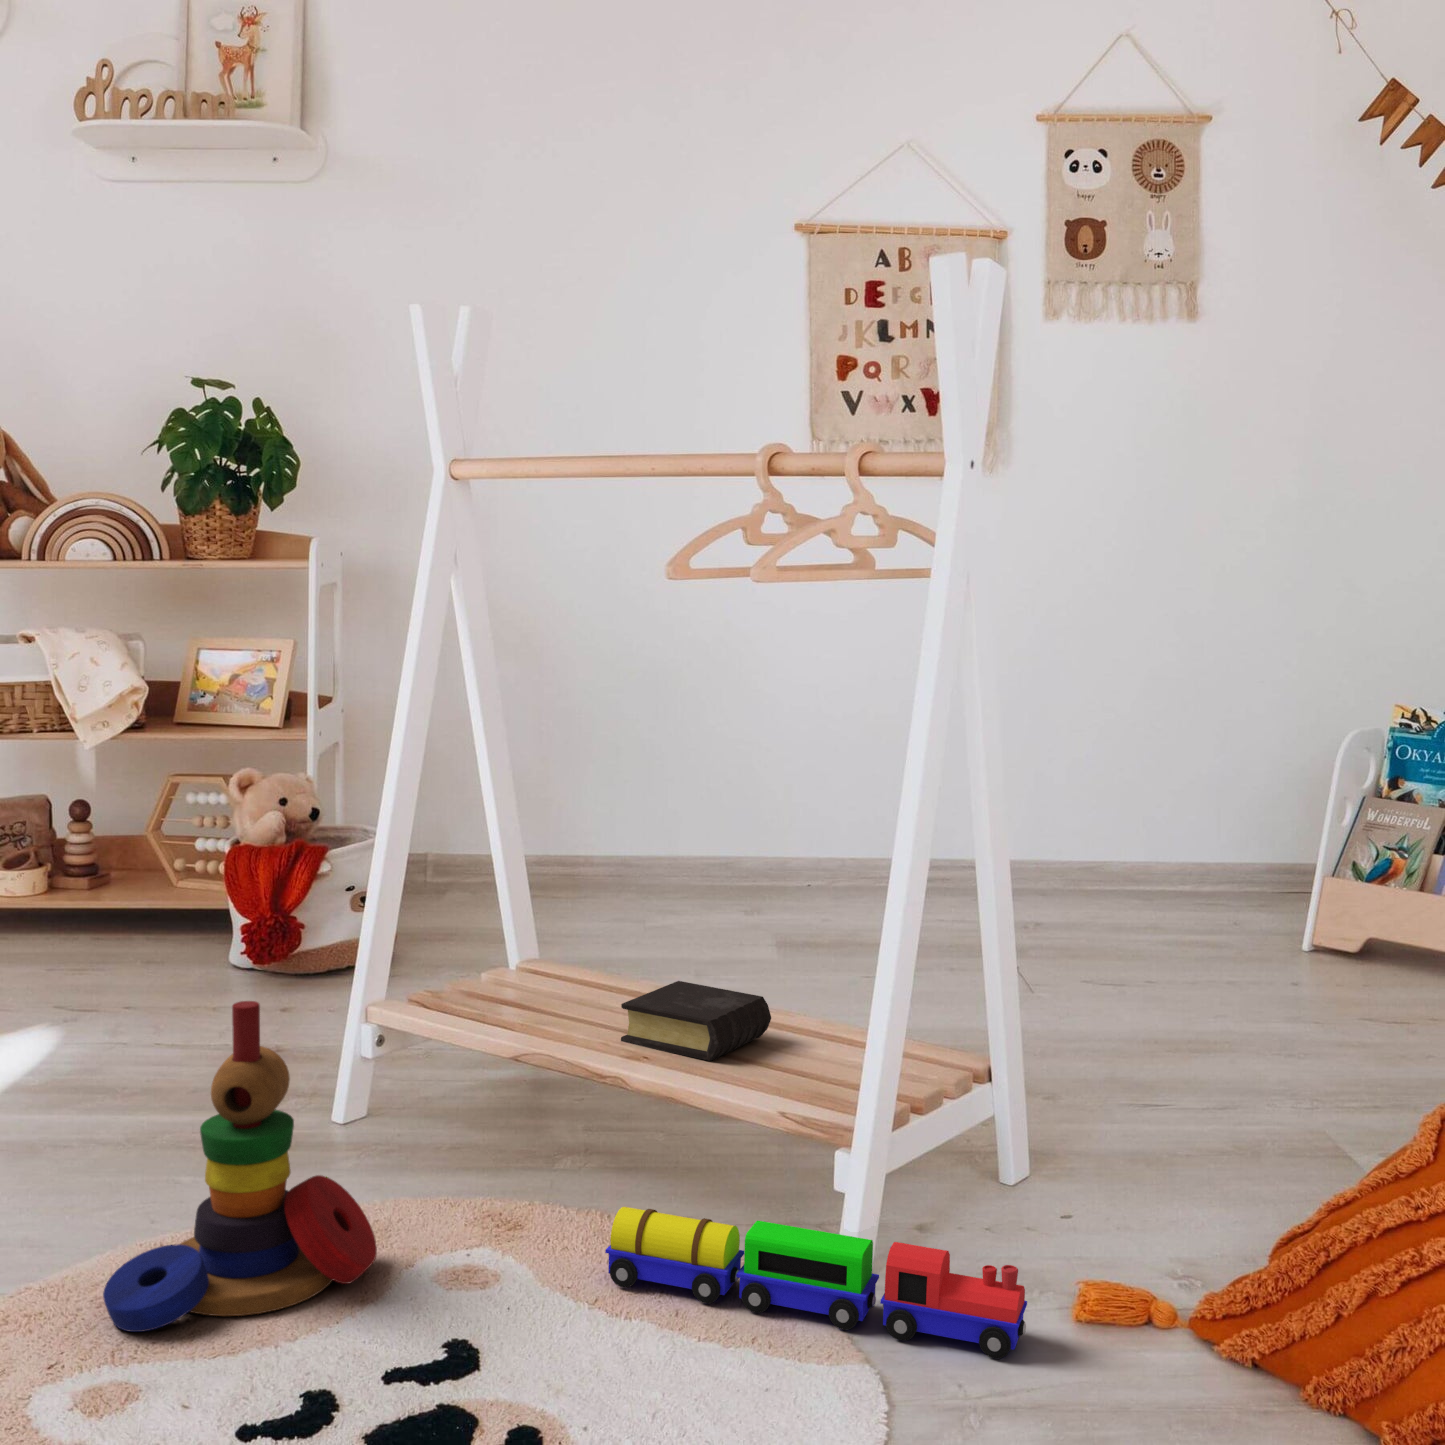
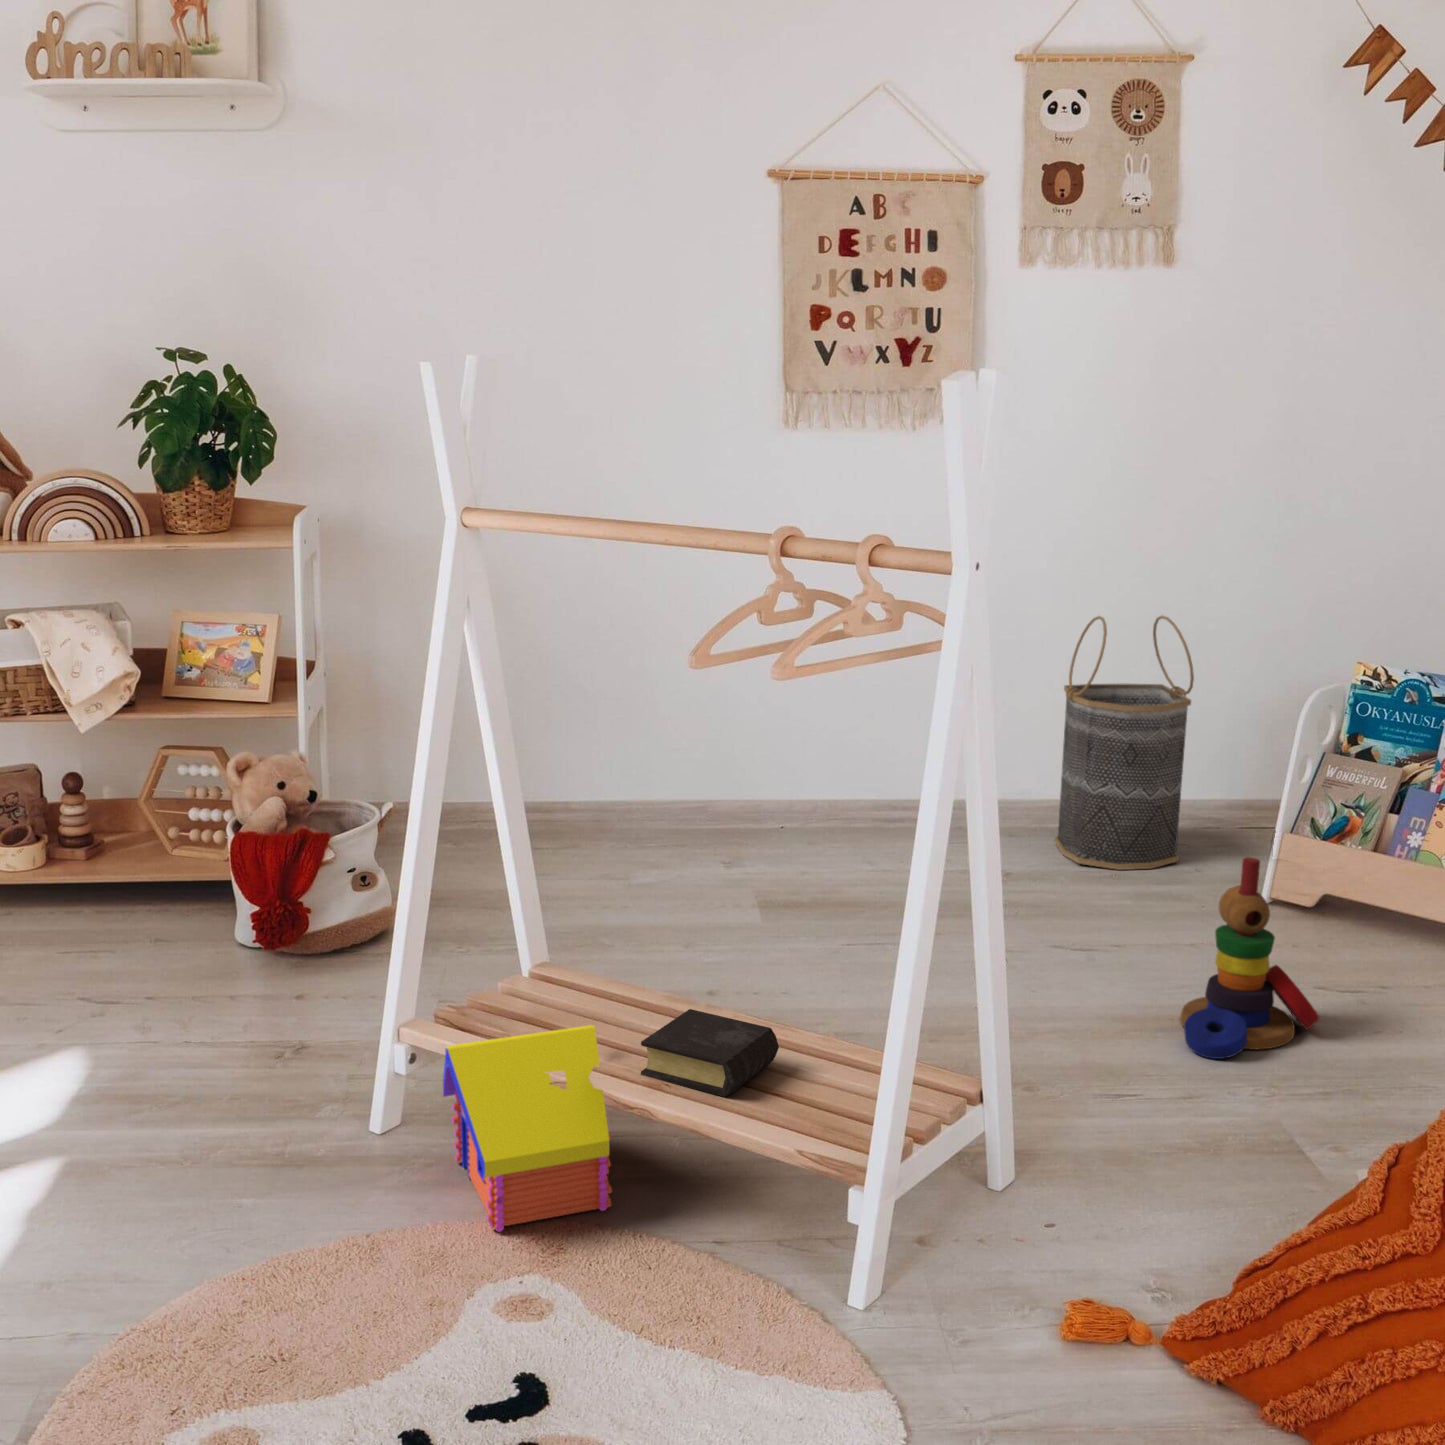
basket: none [1086,665,1228,928] -> present [1055,616,1194,870]
toy house: none [412,992,587,1207] -> present [443,1025,612,1232]
stacking toy: present [103,1001,377,1332] -> present [1180,857,1319,1059]
toy train: present [605,1207,1027,1359] -> none [641,1245,1021,1386]

